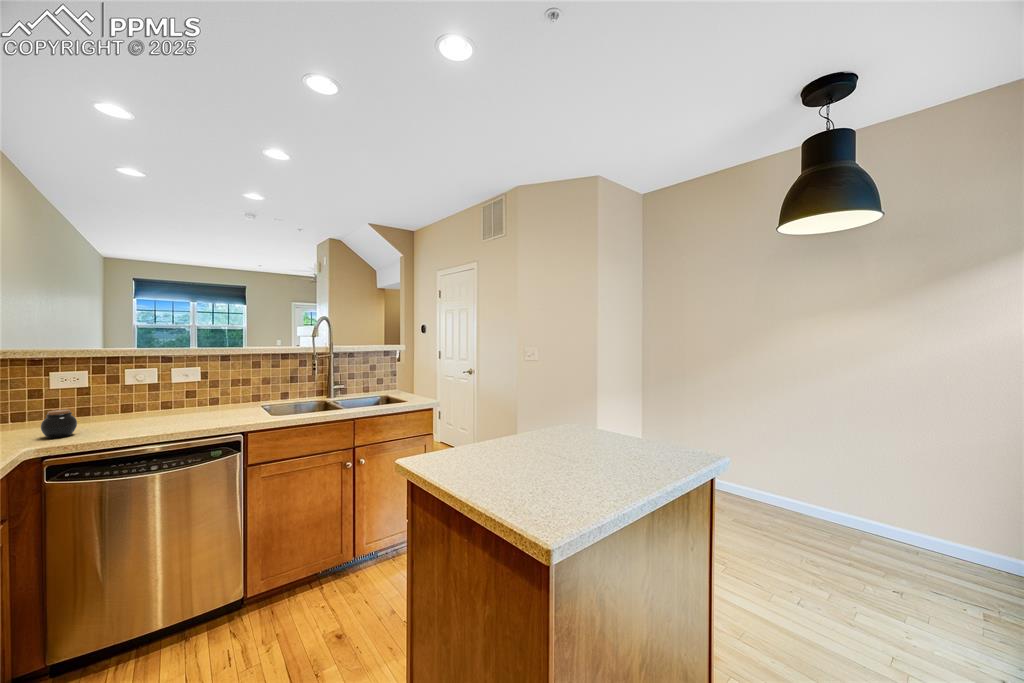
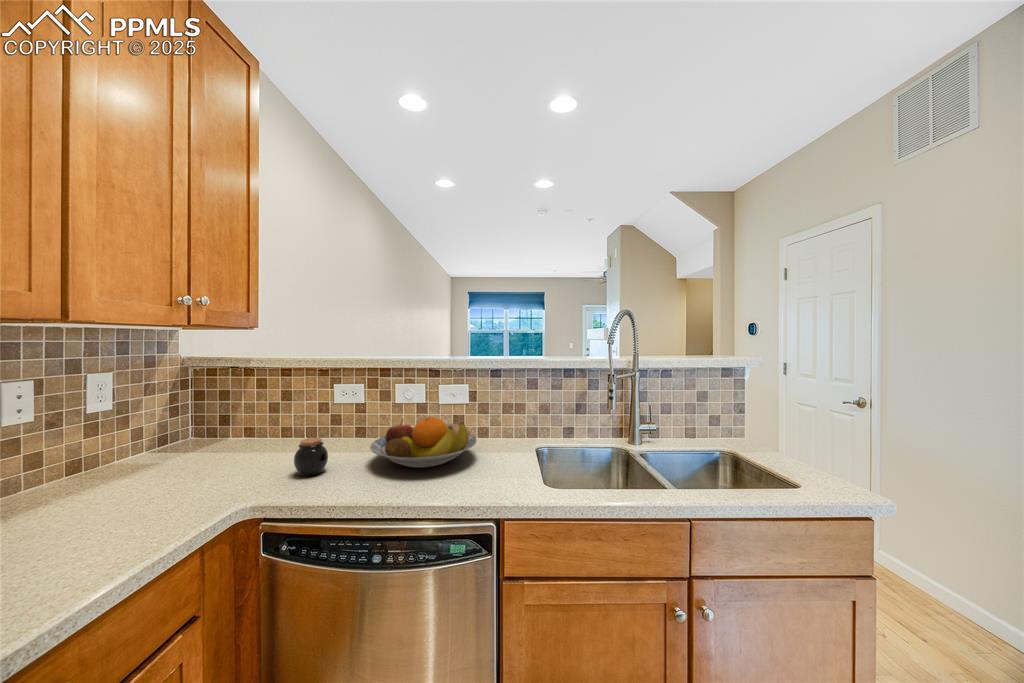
fruit bowl: none [116,388,216,423] -> present [370,417,477,468]

